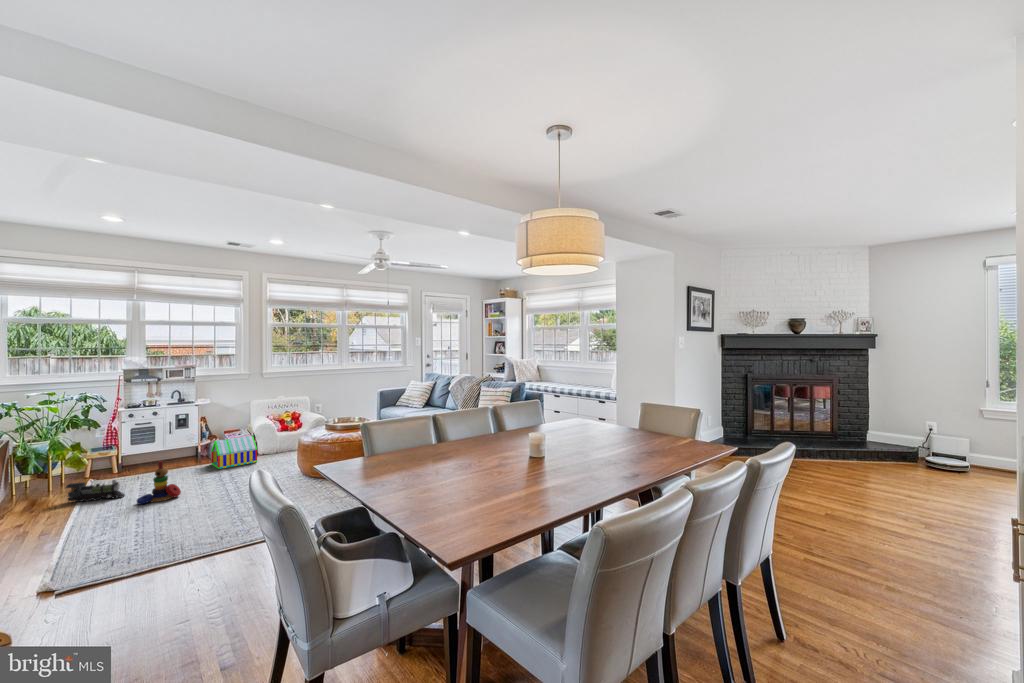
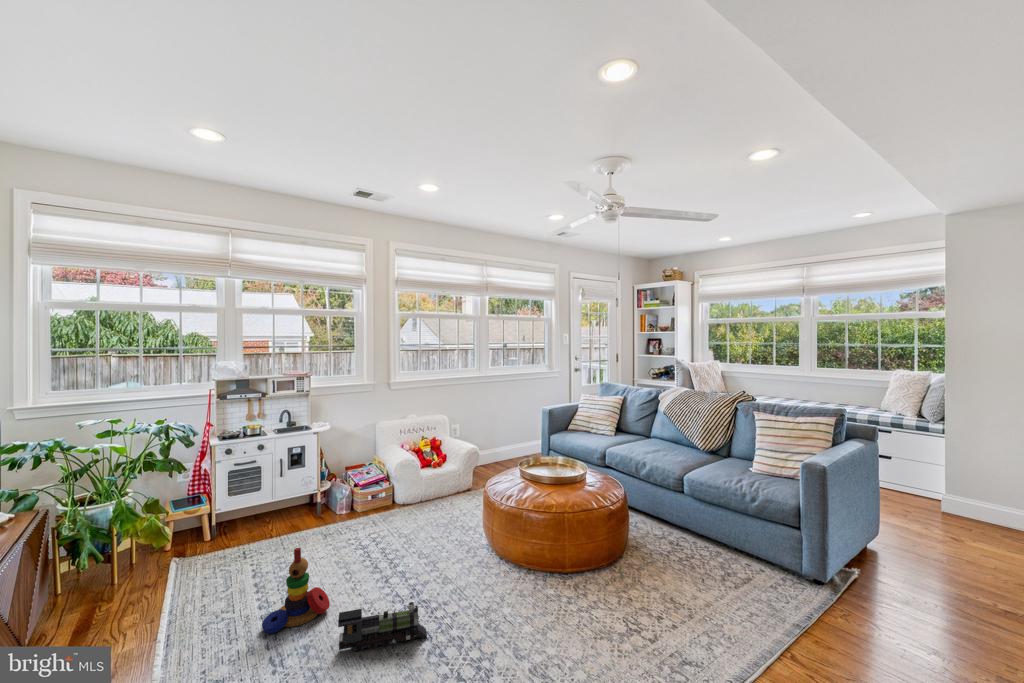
toy house: present [211,436,257,469] -> none [342,480,408,537]
toy train: present [66,477,125,502] -> present [338,597,427,652]

